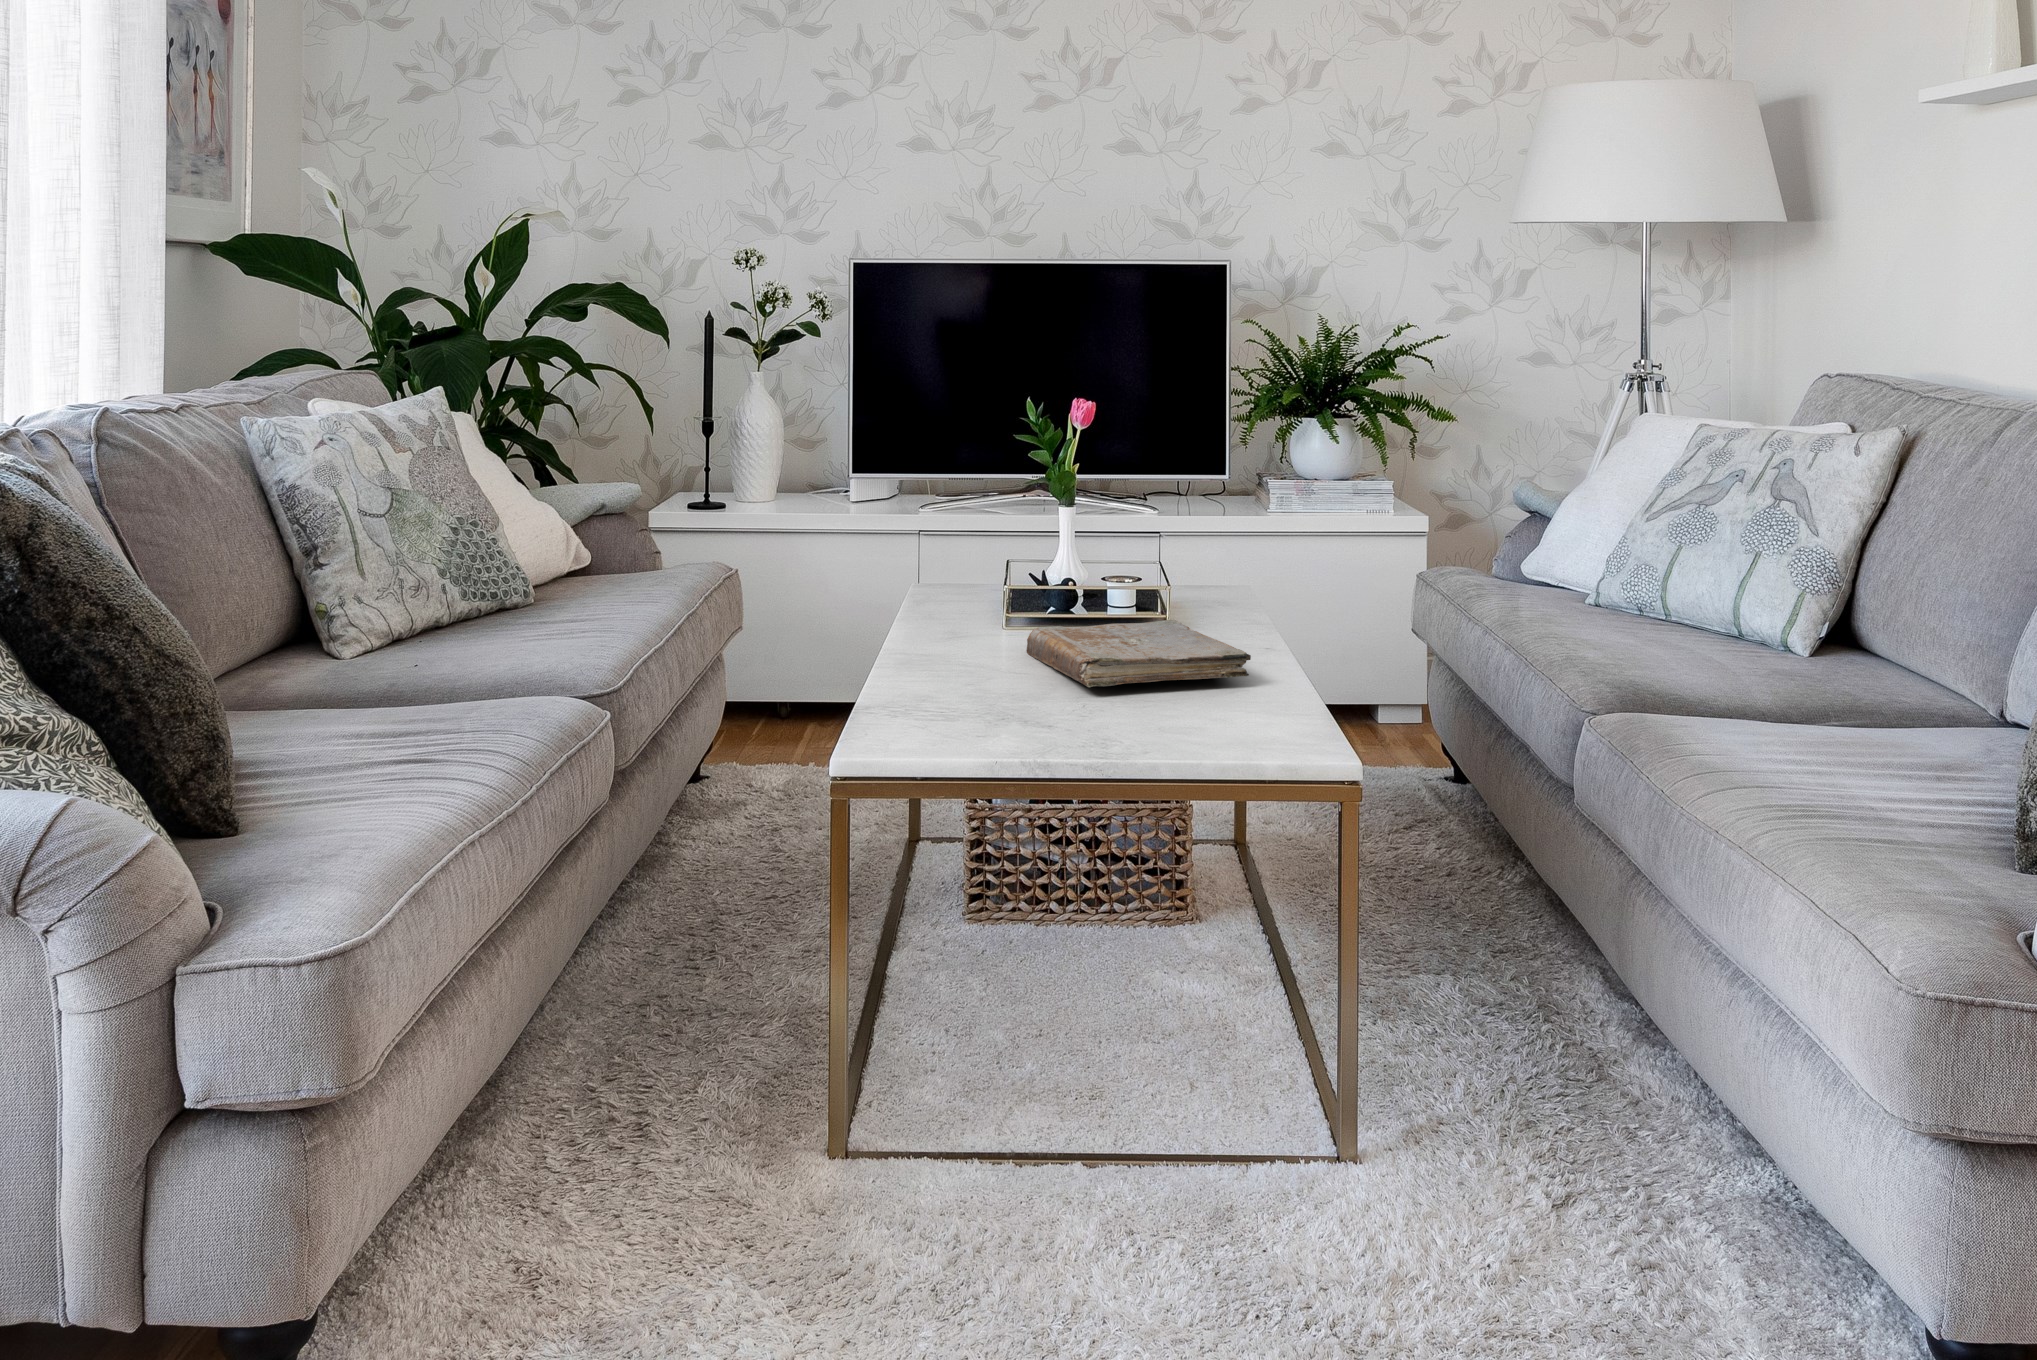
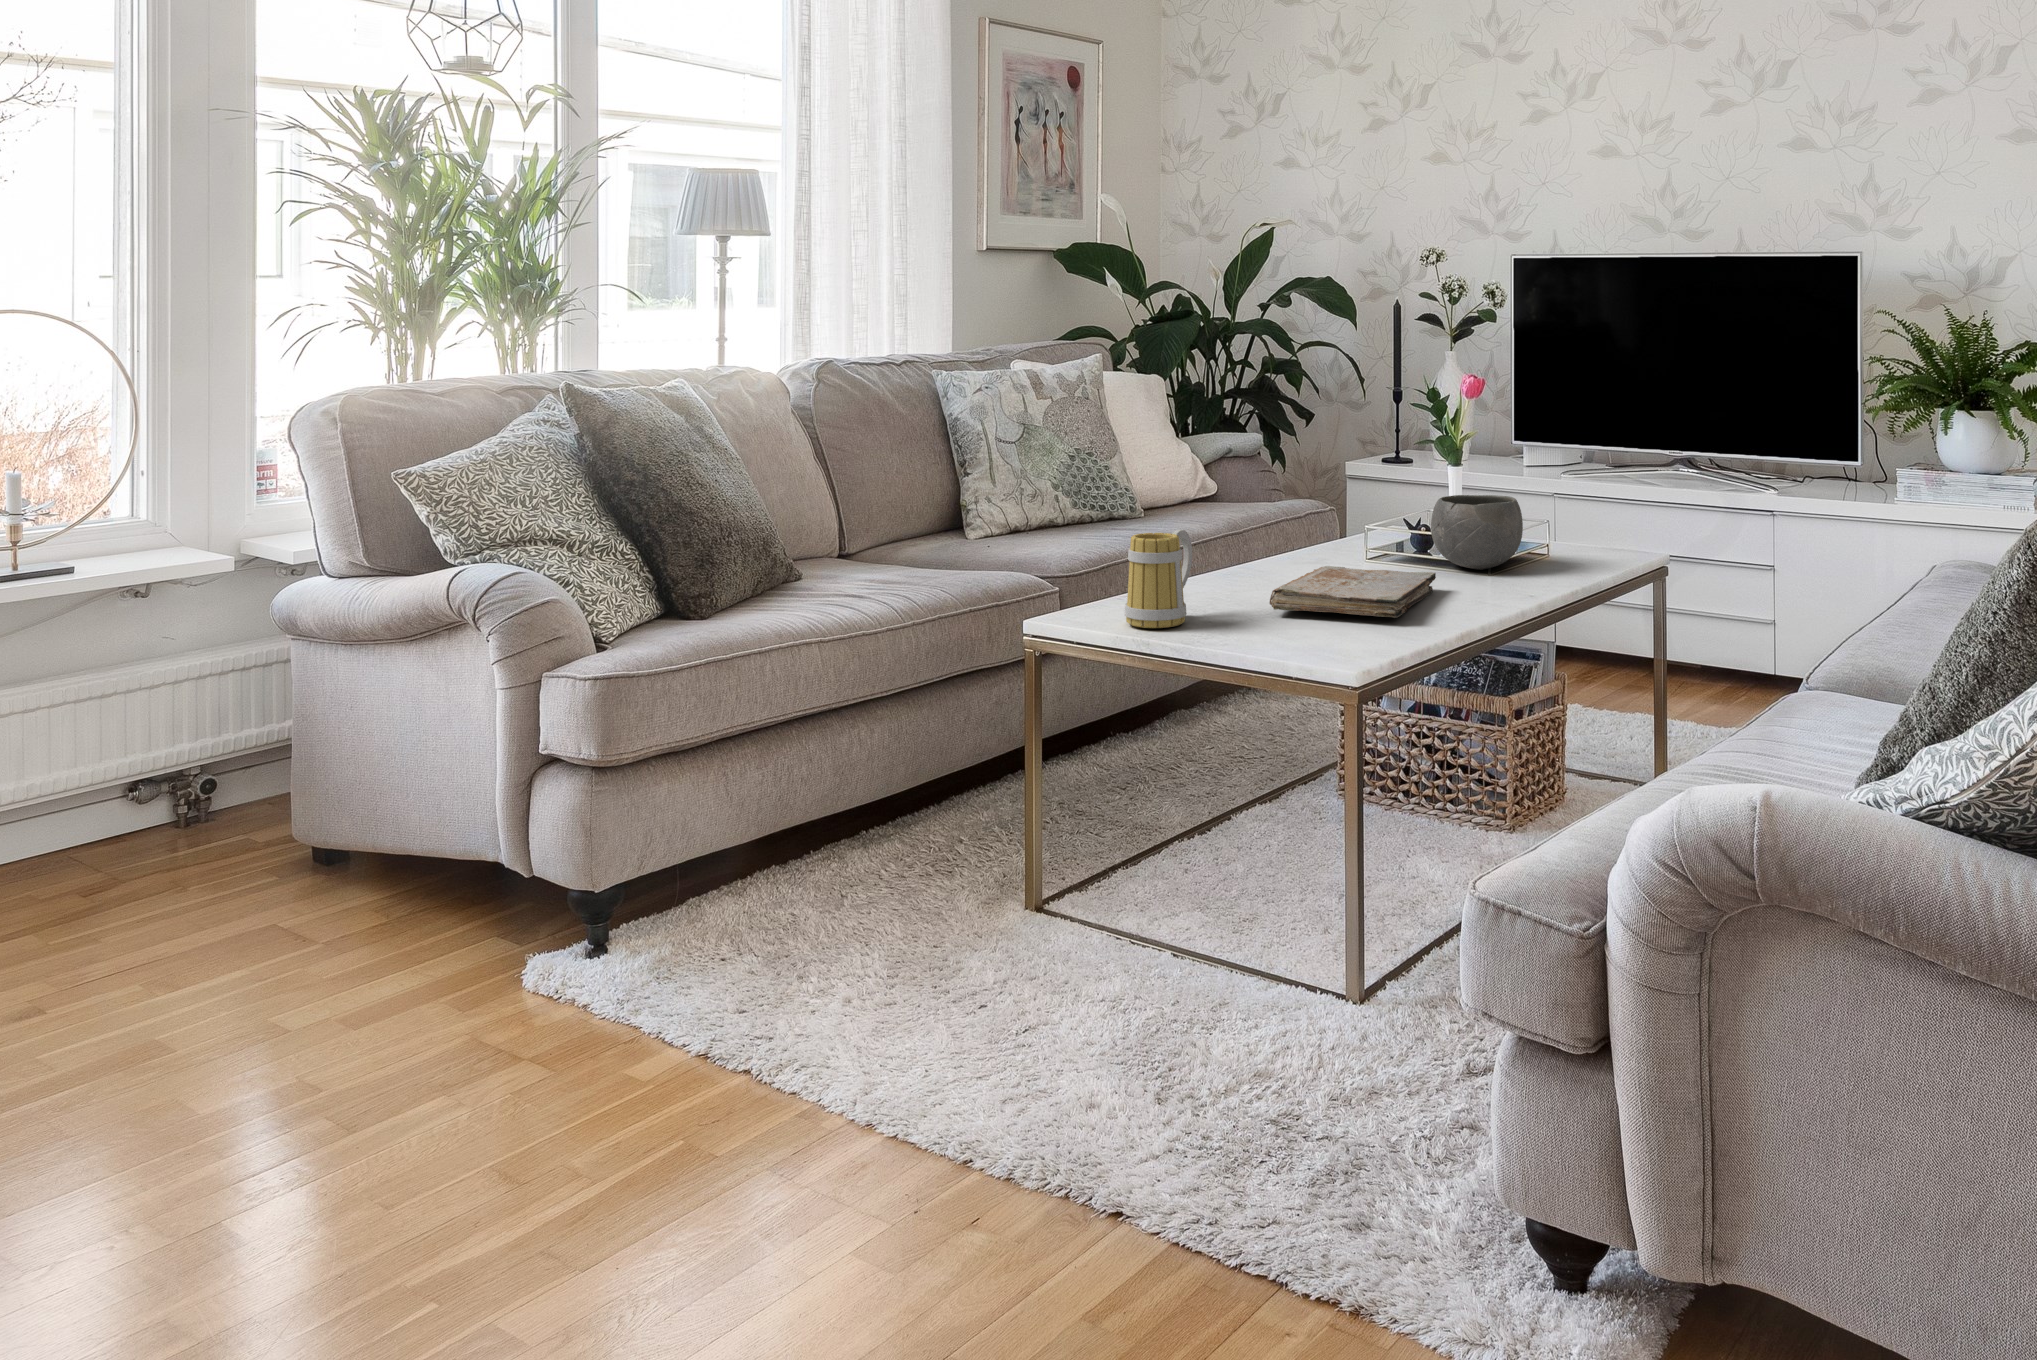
ceramic bowl: none [1089,523,1199,614] -> present [1431,495,1523,570]
mug: none [930,592,1017,735] -> present [1125,530,1192,628]

